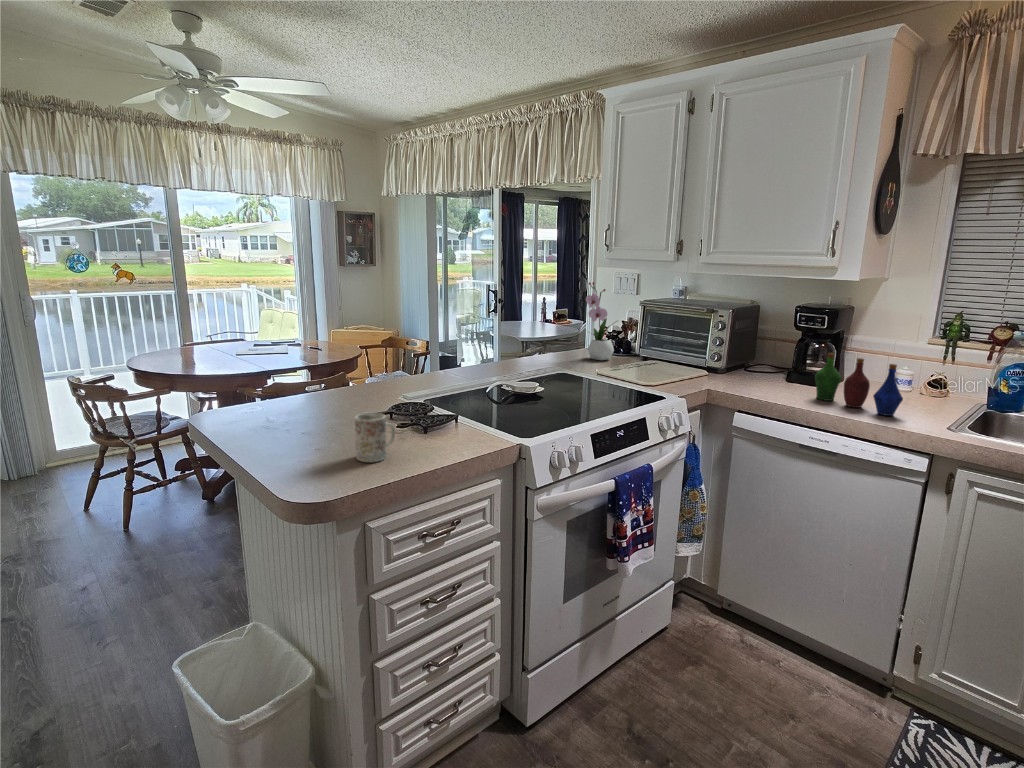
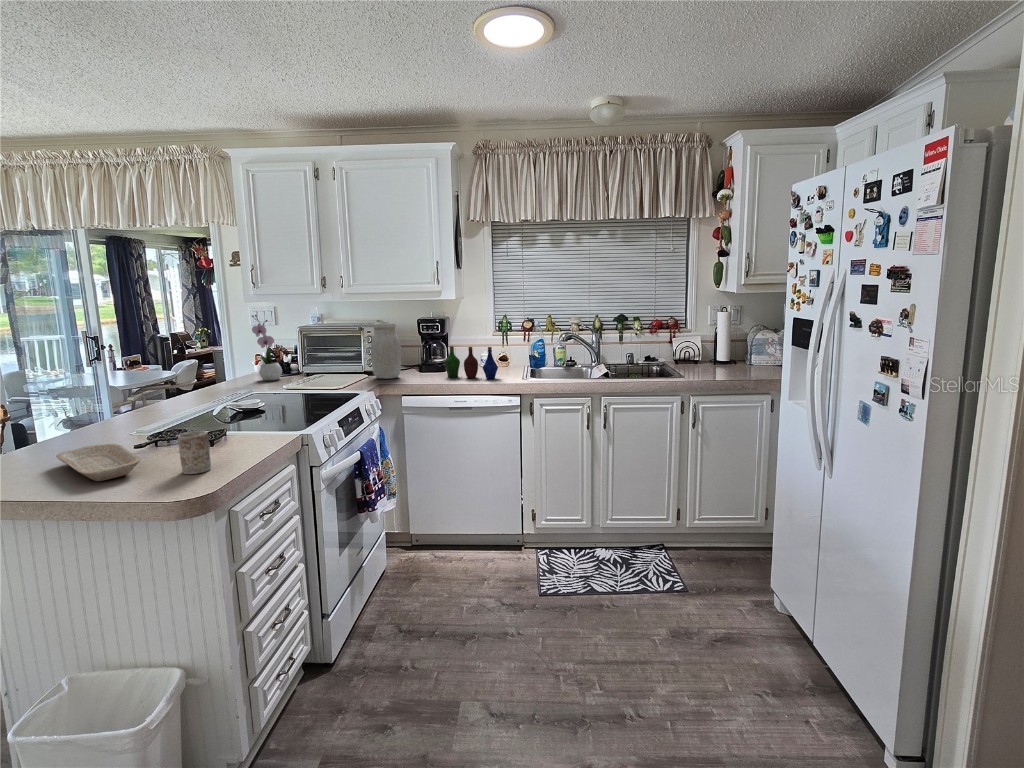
jar: none [711,305,755,384] -> present [371,322,401,379]
tray: none [282,403,353,444] -> present [56,444,141,481]

